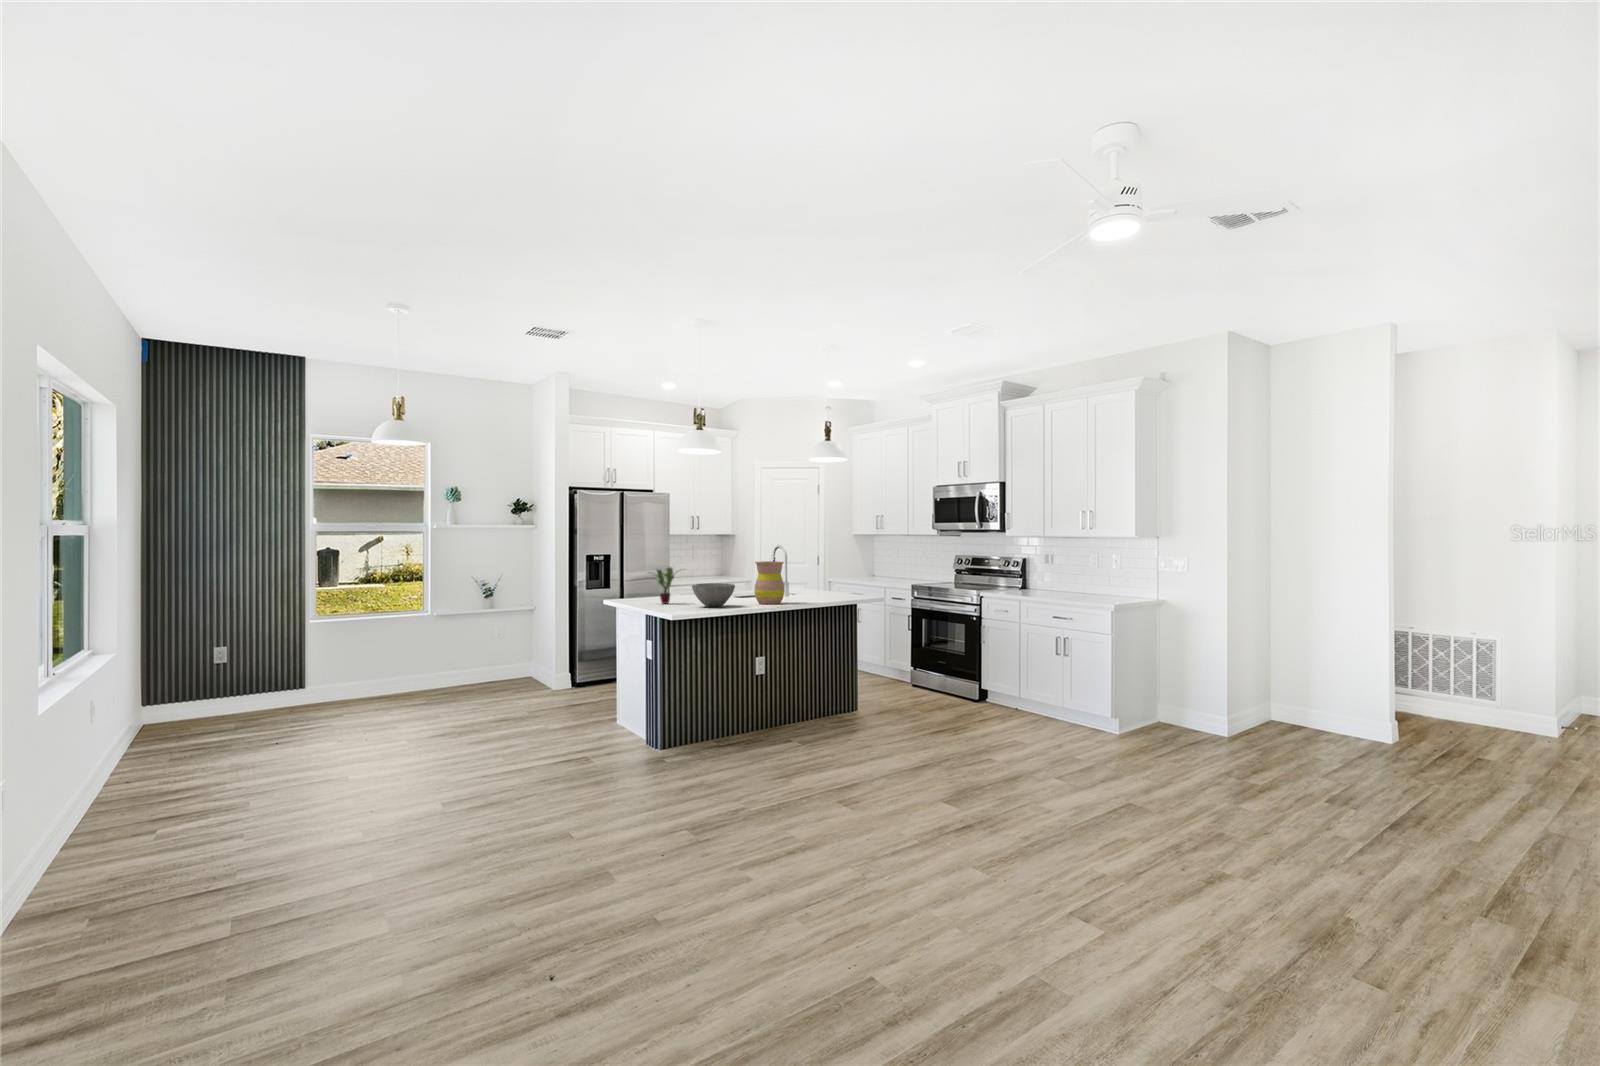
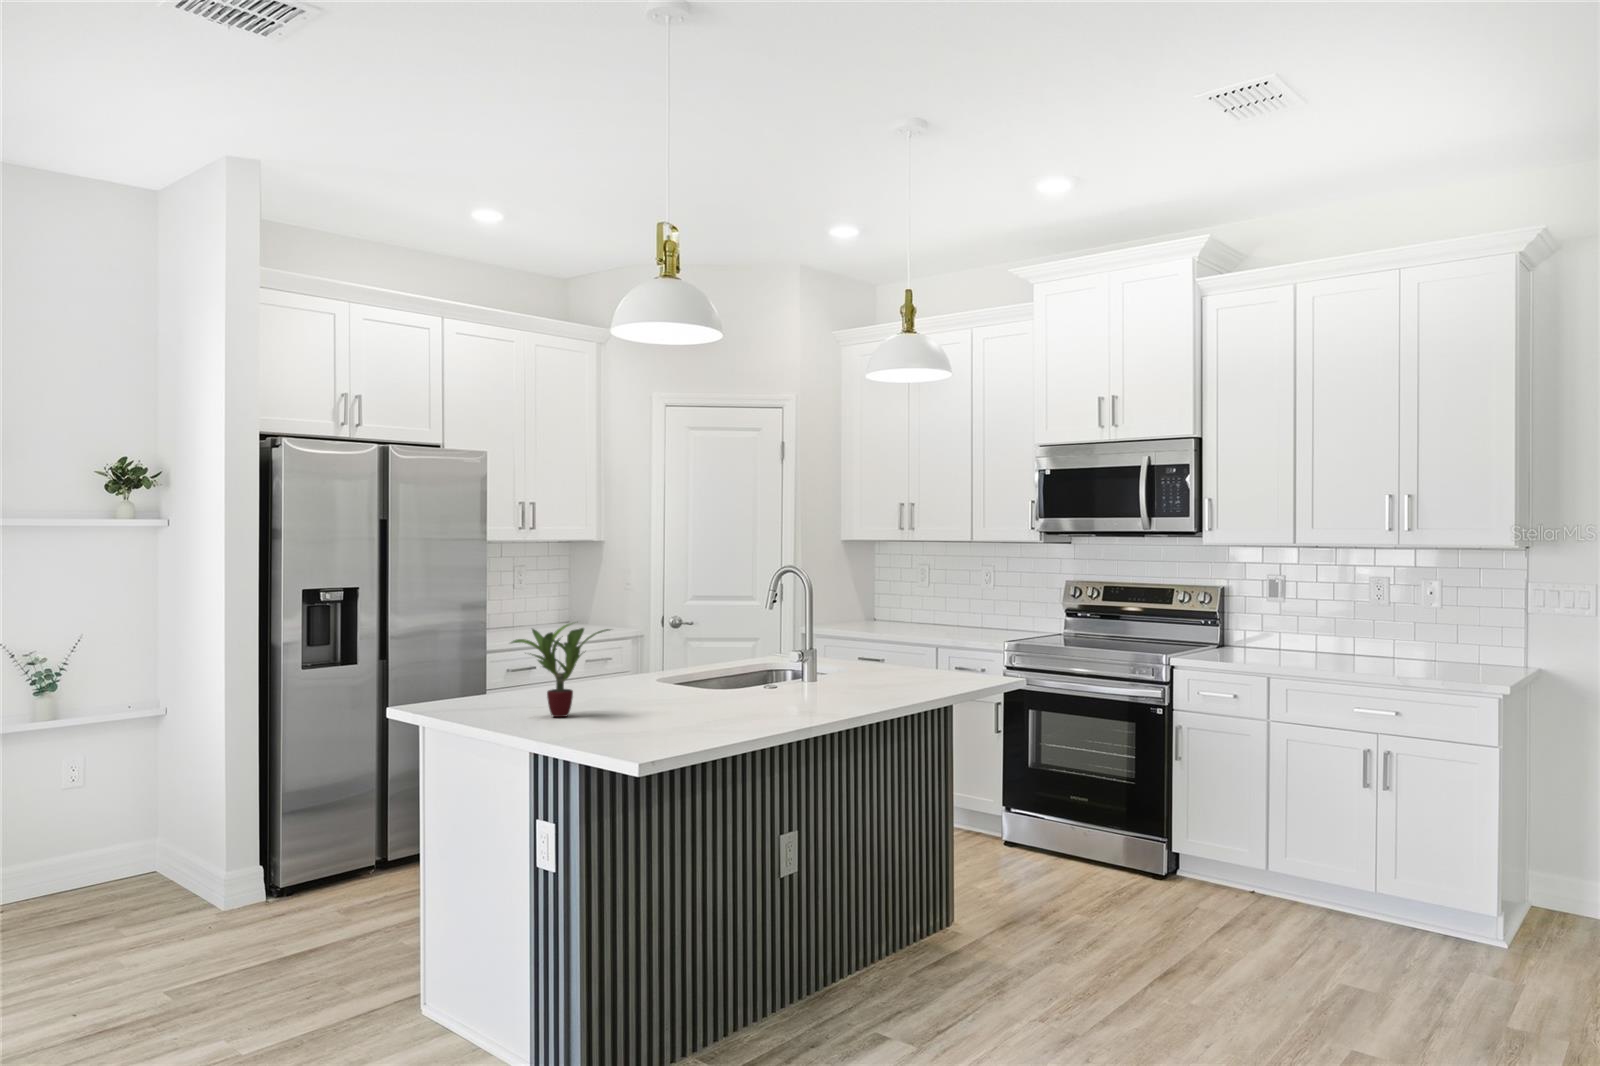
vase: present [754,561,785,605] -> none [779,607,851,711]
bowl: present [692,583,735,607] -> none [651,665,758,727]

